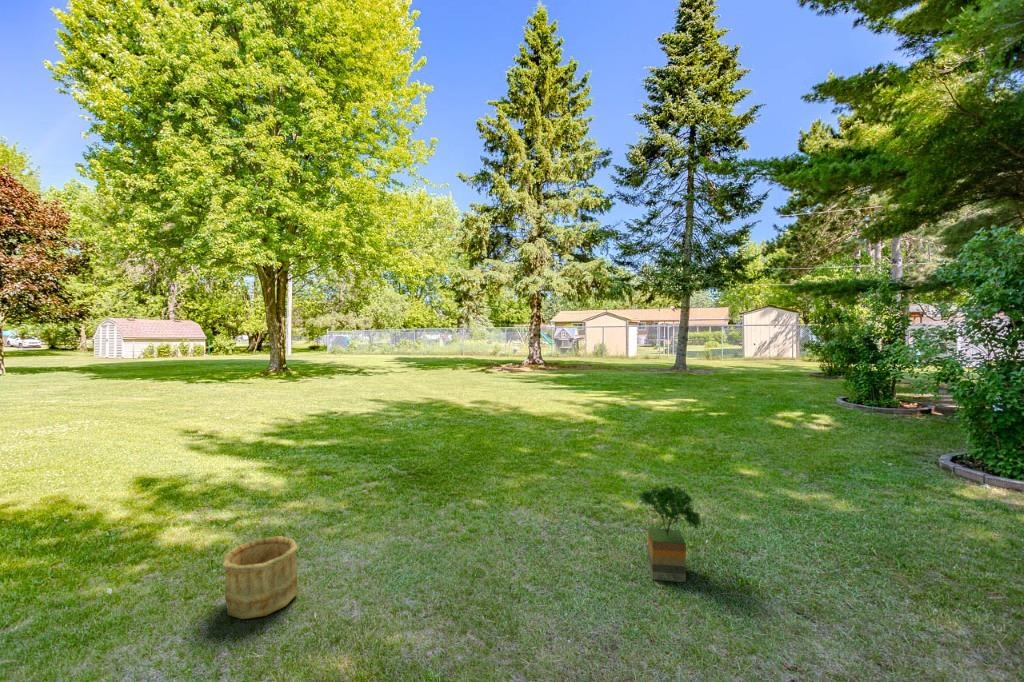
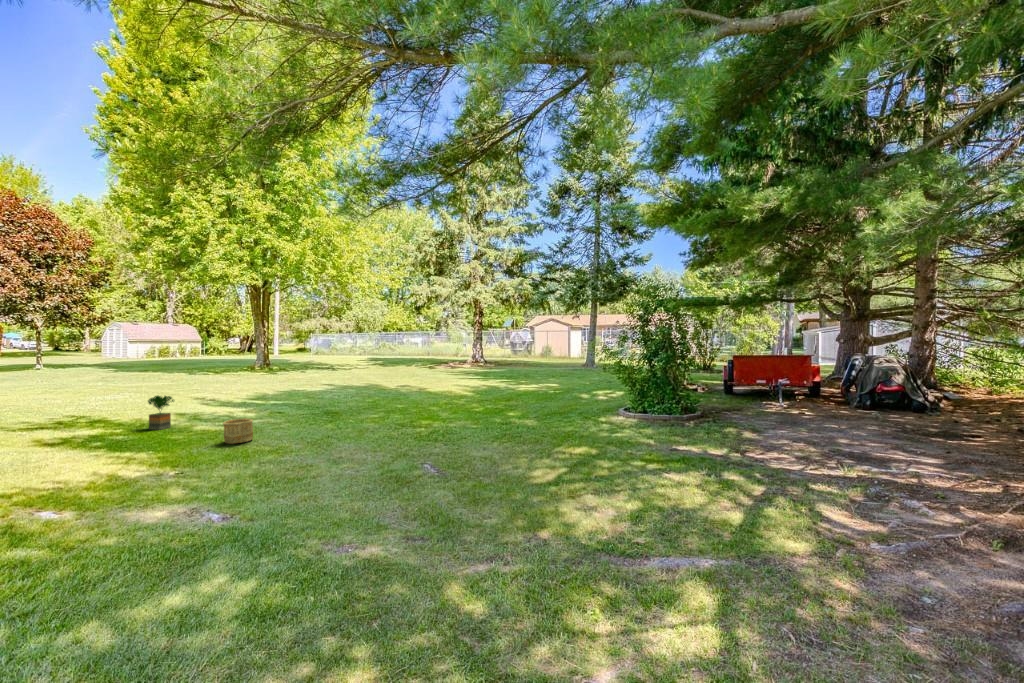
potted tree: present [639,487,701,582] -> present [148,395,174,430]

